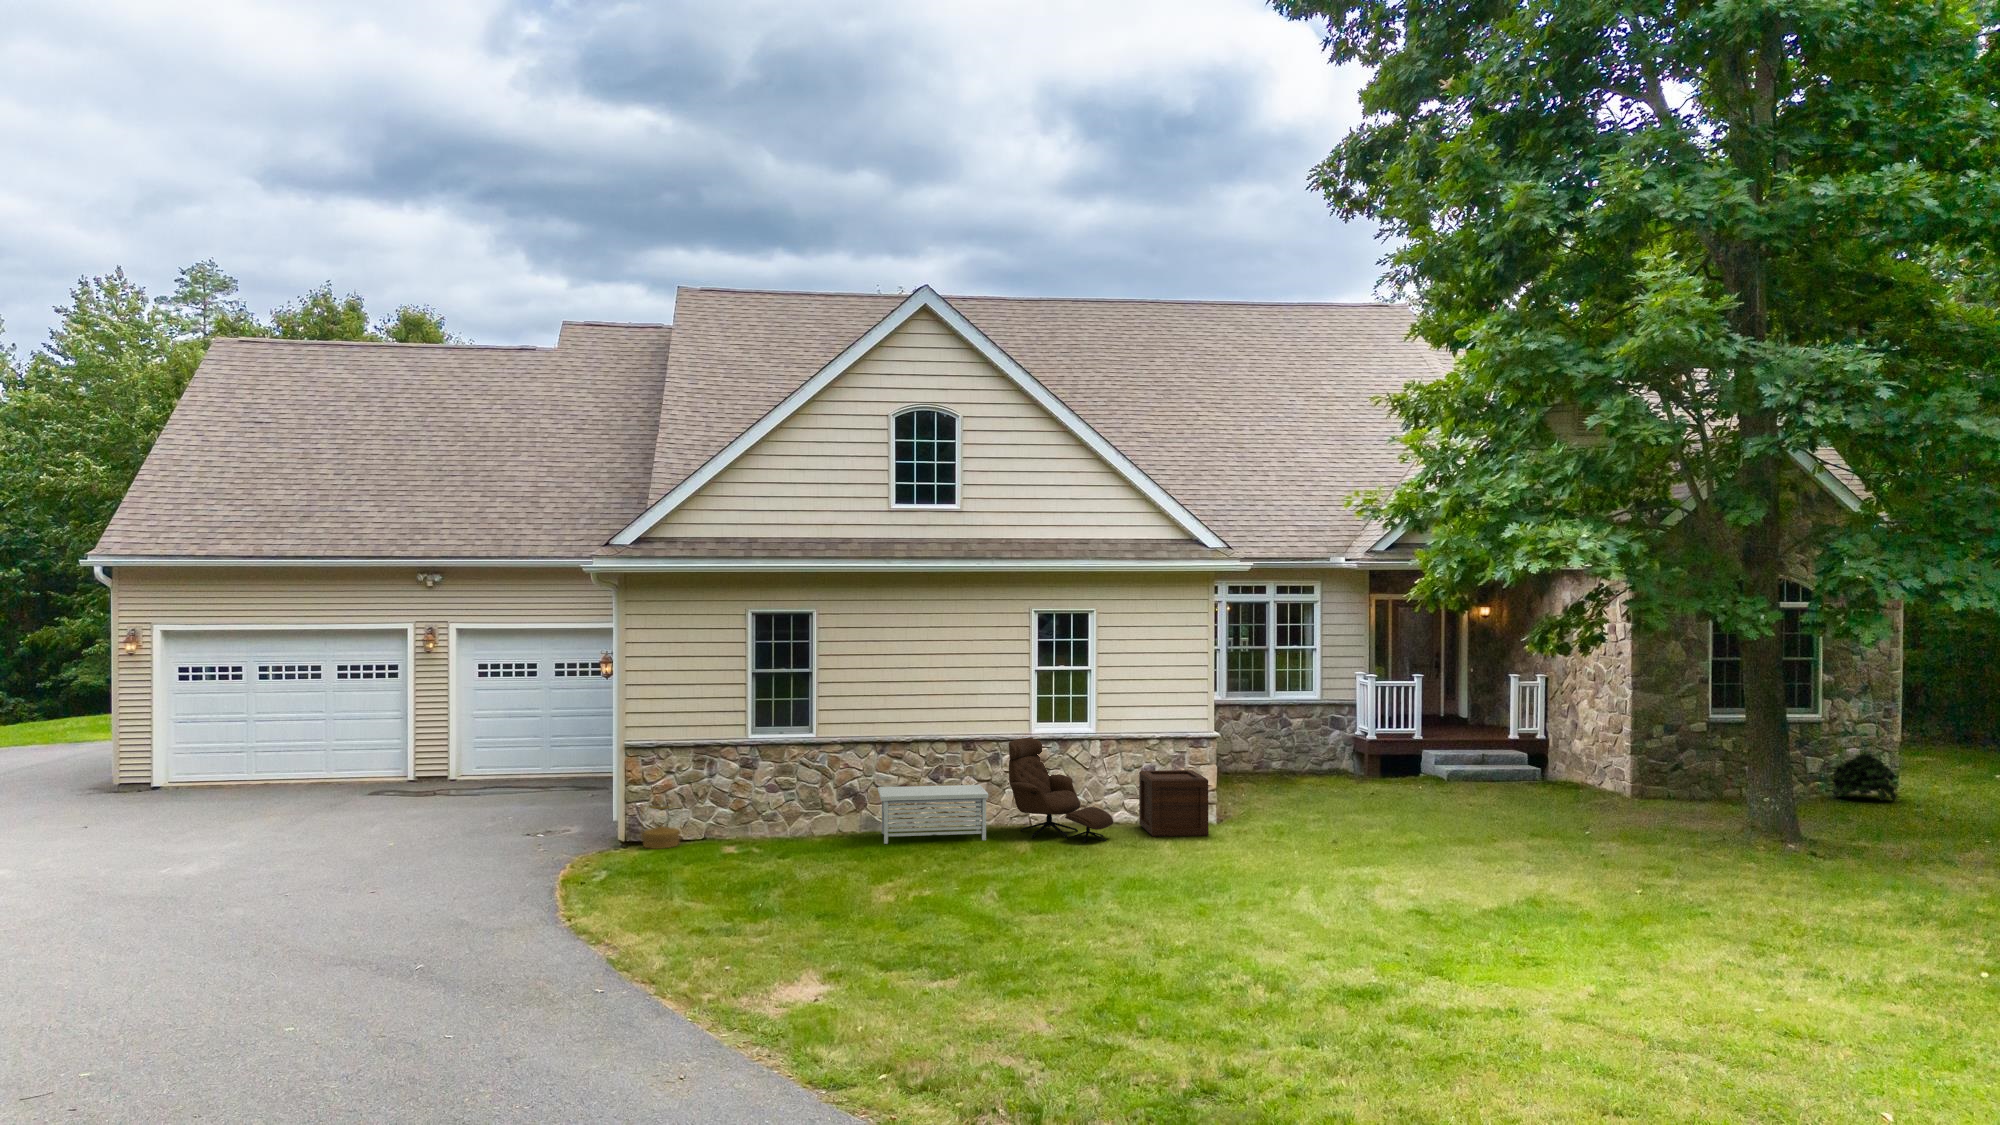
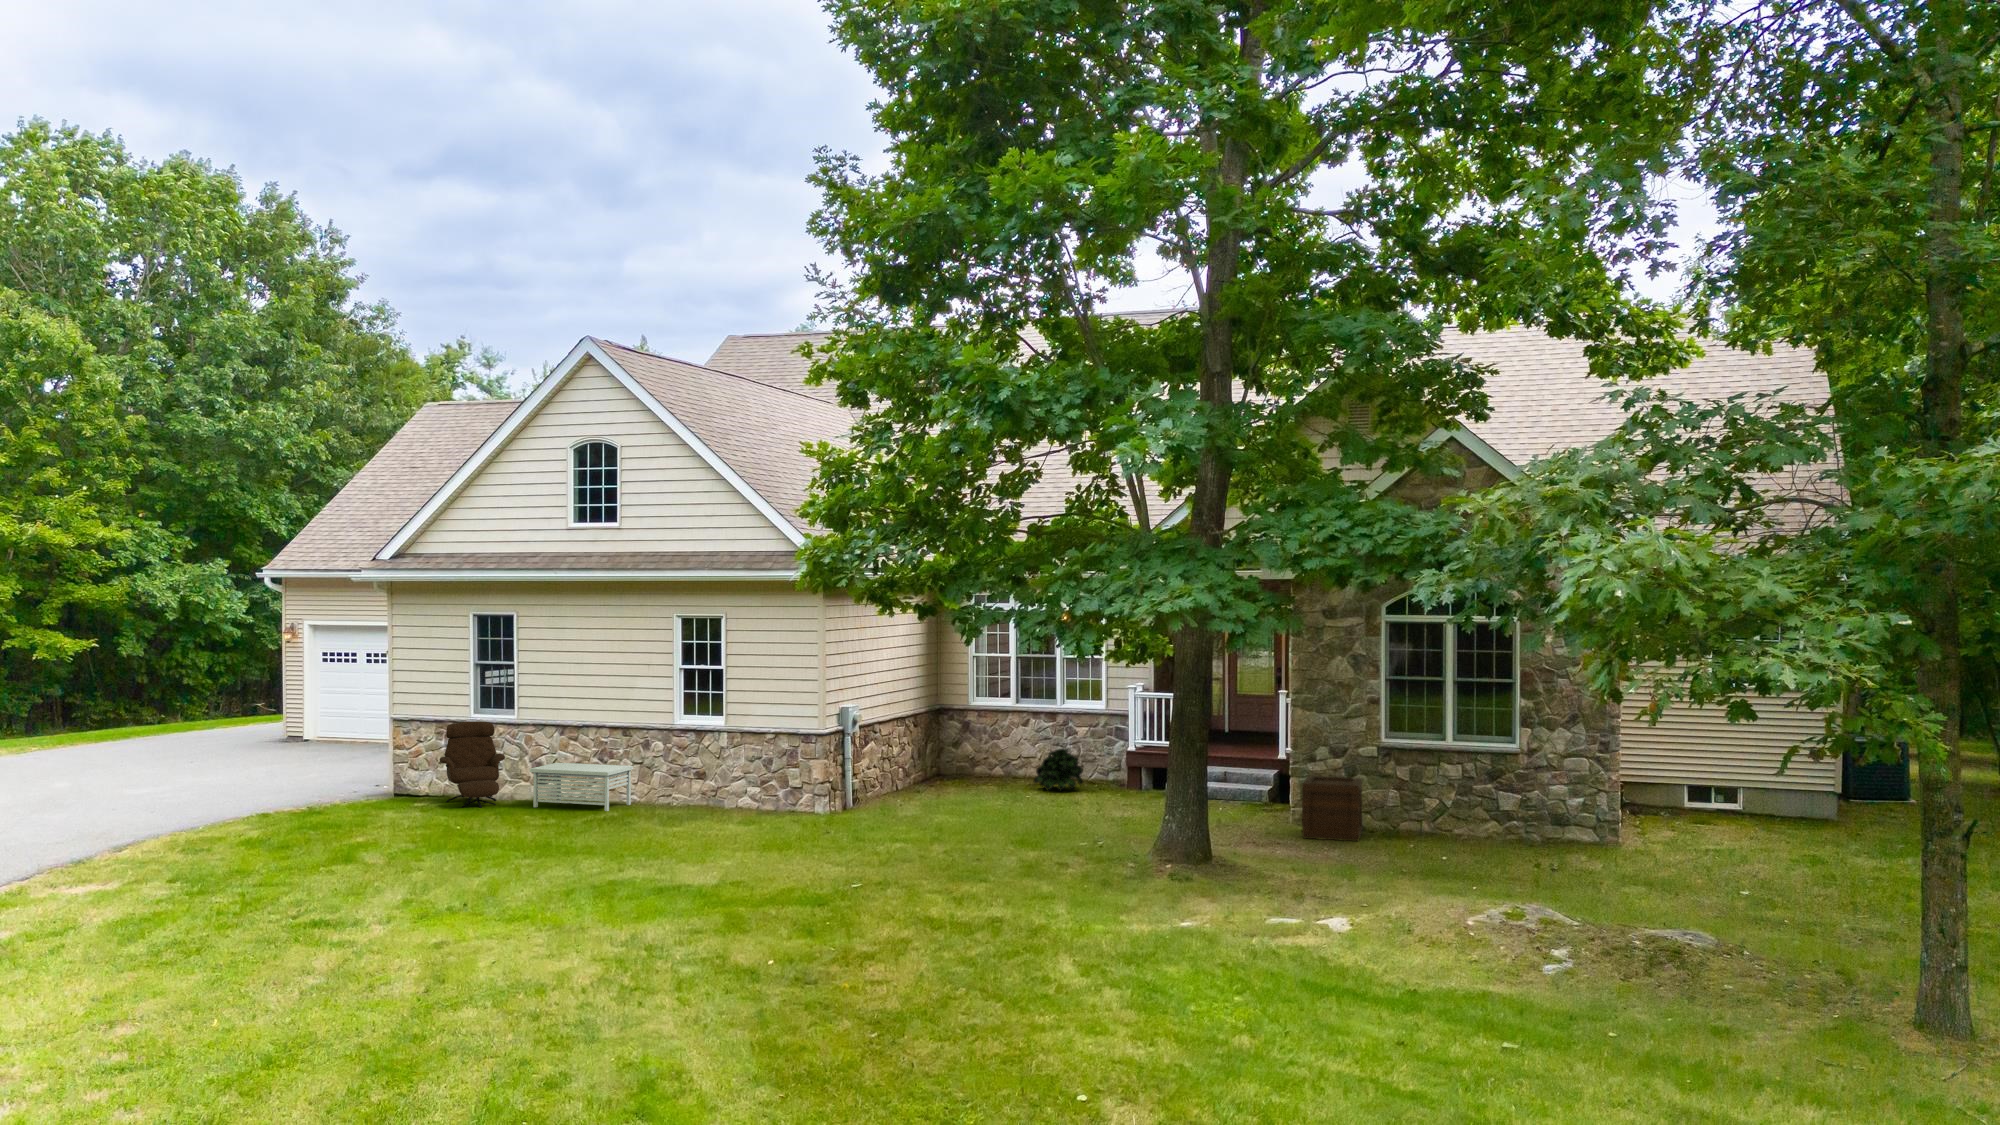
lounge chair: present [1009,738,1113,843] -> present [440,722,505,808]
potted plant: present [1832,754,1896,801] -> present [1033,748,1083,791]
wooden crate: present [1139,770,1208,837] -> present [1302,776,1362,841]
woven basket: present [642,806,682,849] -> none [388,766,418,798]

